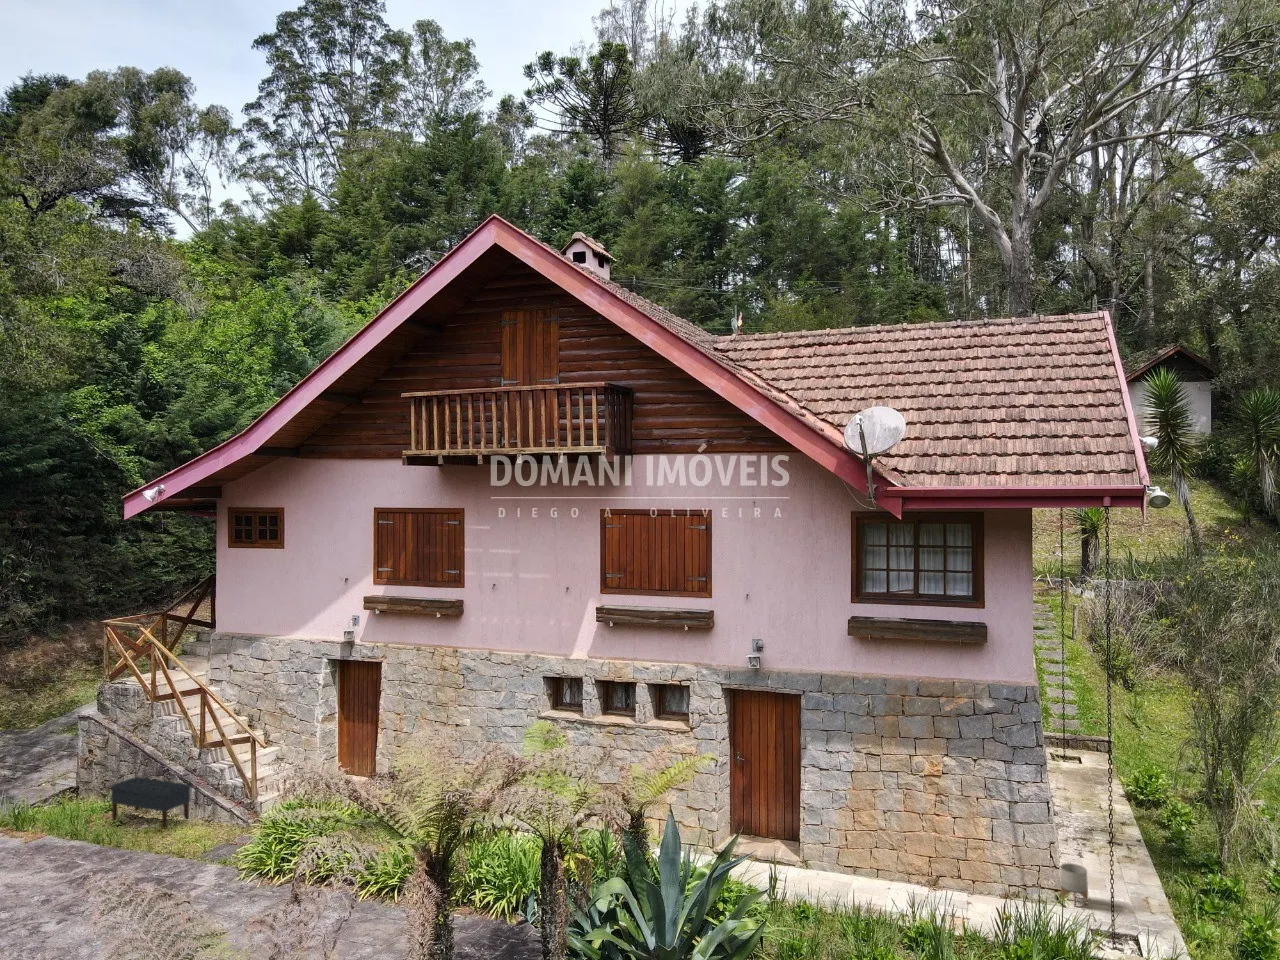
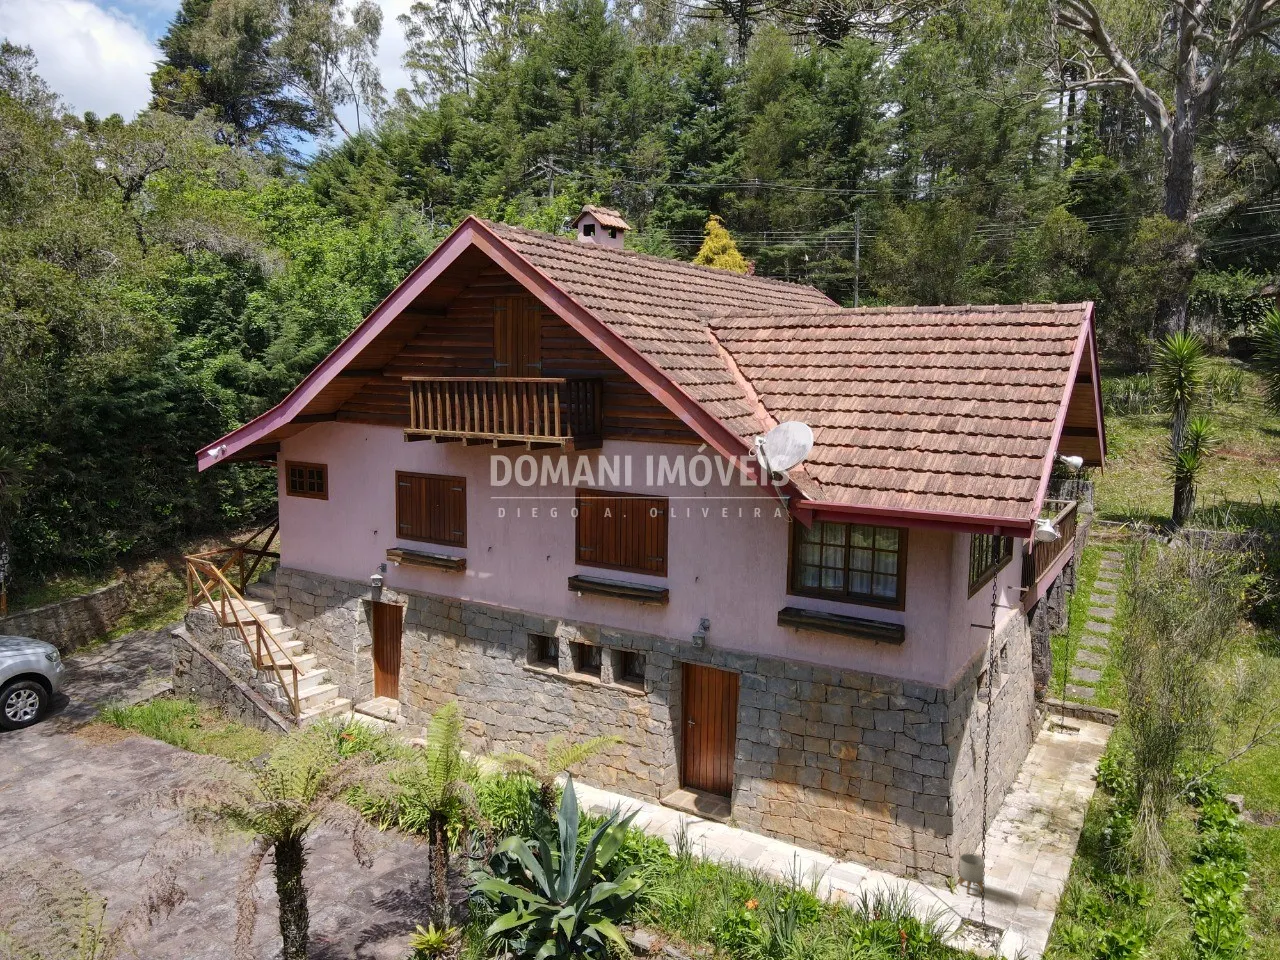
bench: present [110,777,190,829] -> none [191,688,251,734]

